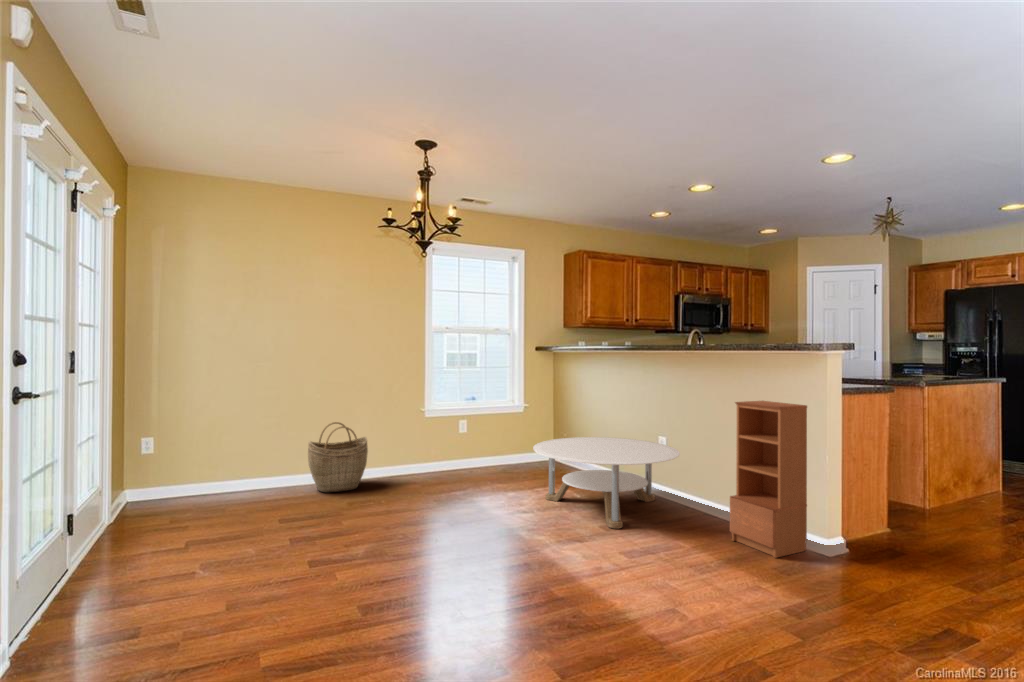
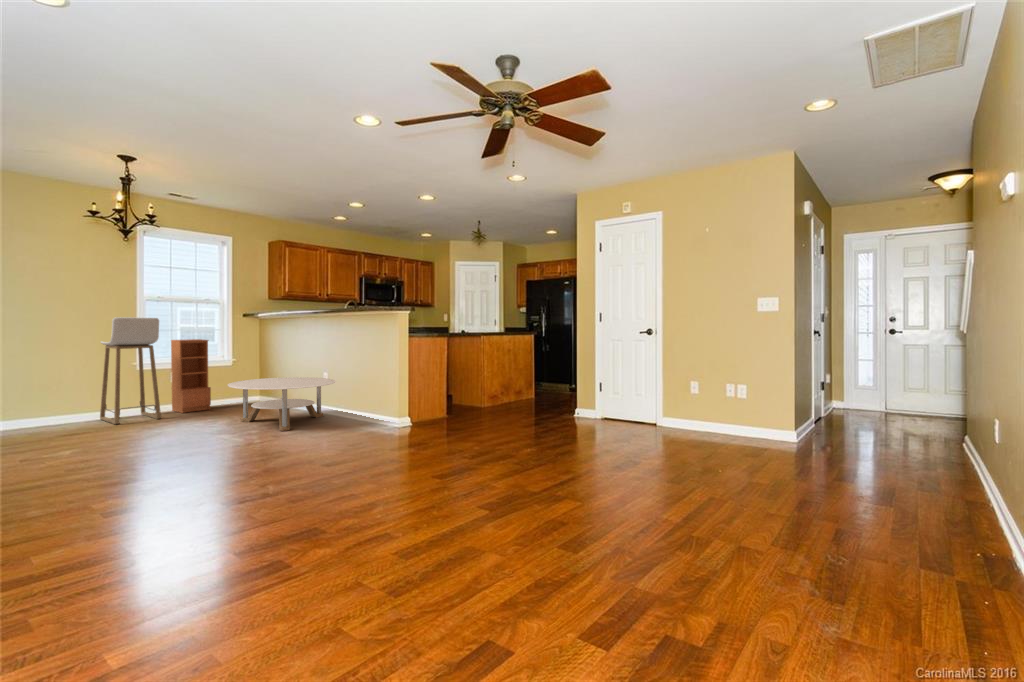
bar stool: none [388,354,451,488] -> present [100,317,161,424]
bookcase: present [730,401,807,558] -> present [171,339,211,413]
woven basket: present [308,422,368,492] -> none [13,375,78,432]

